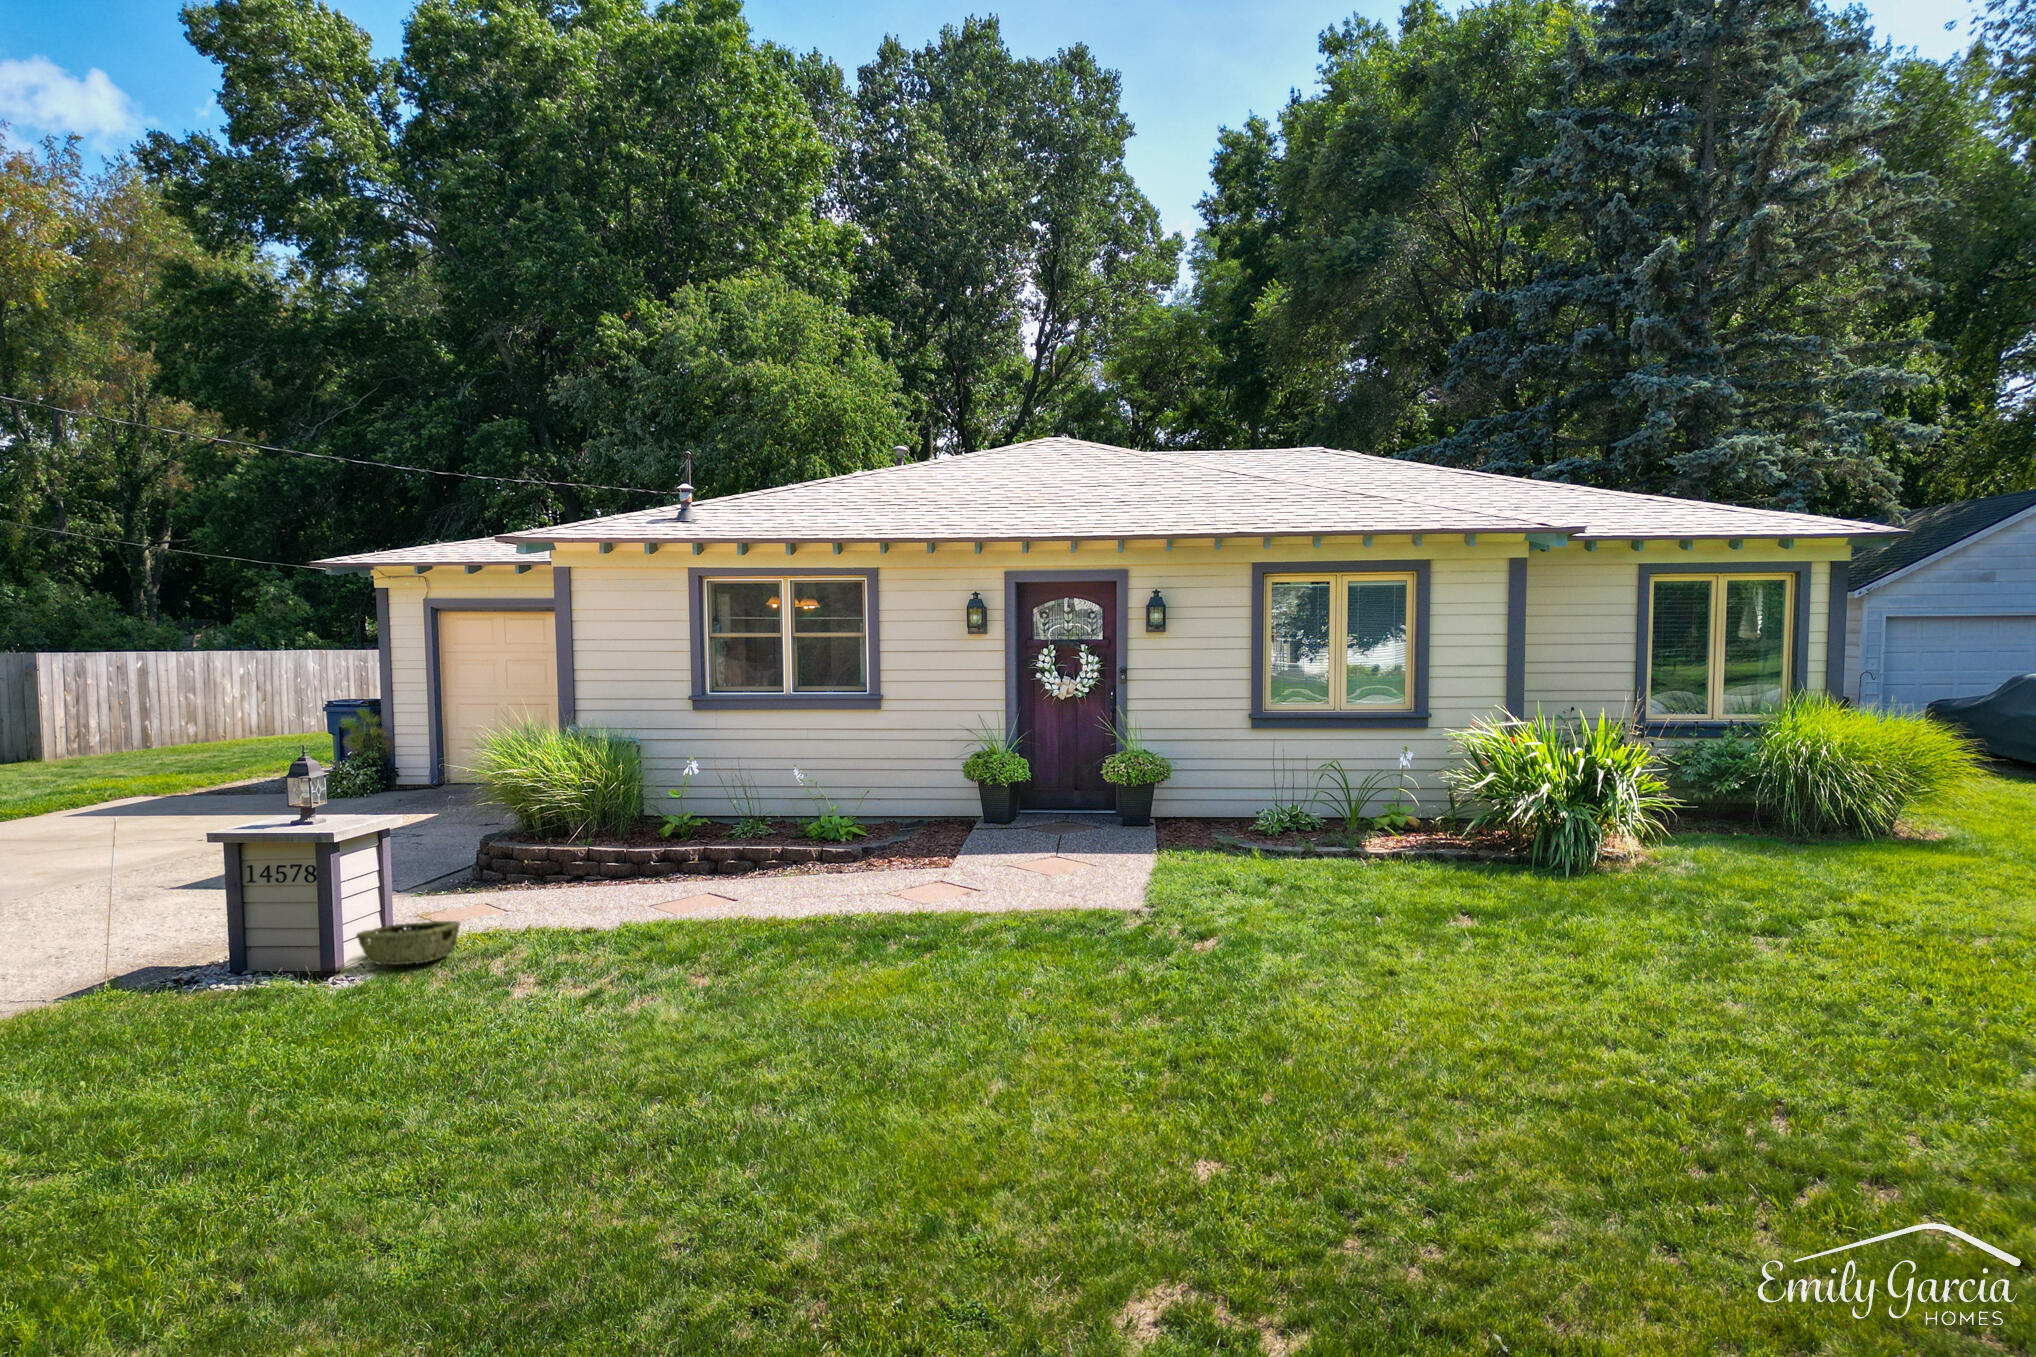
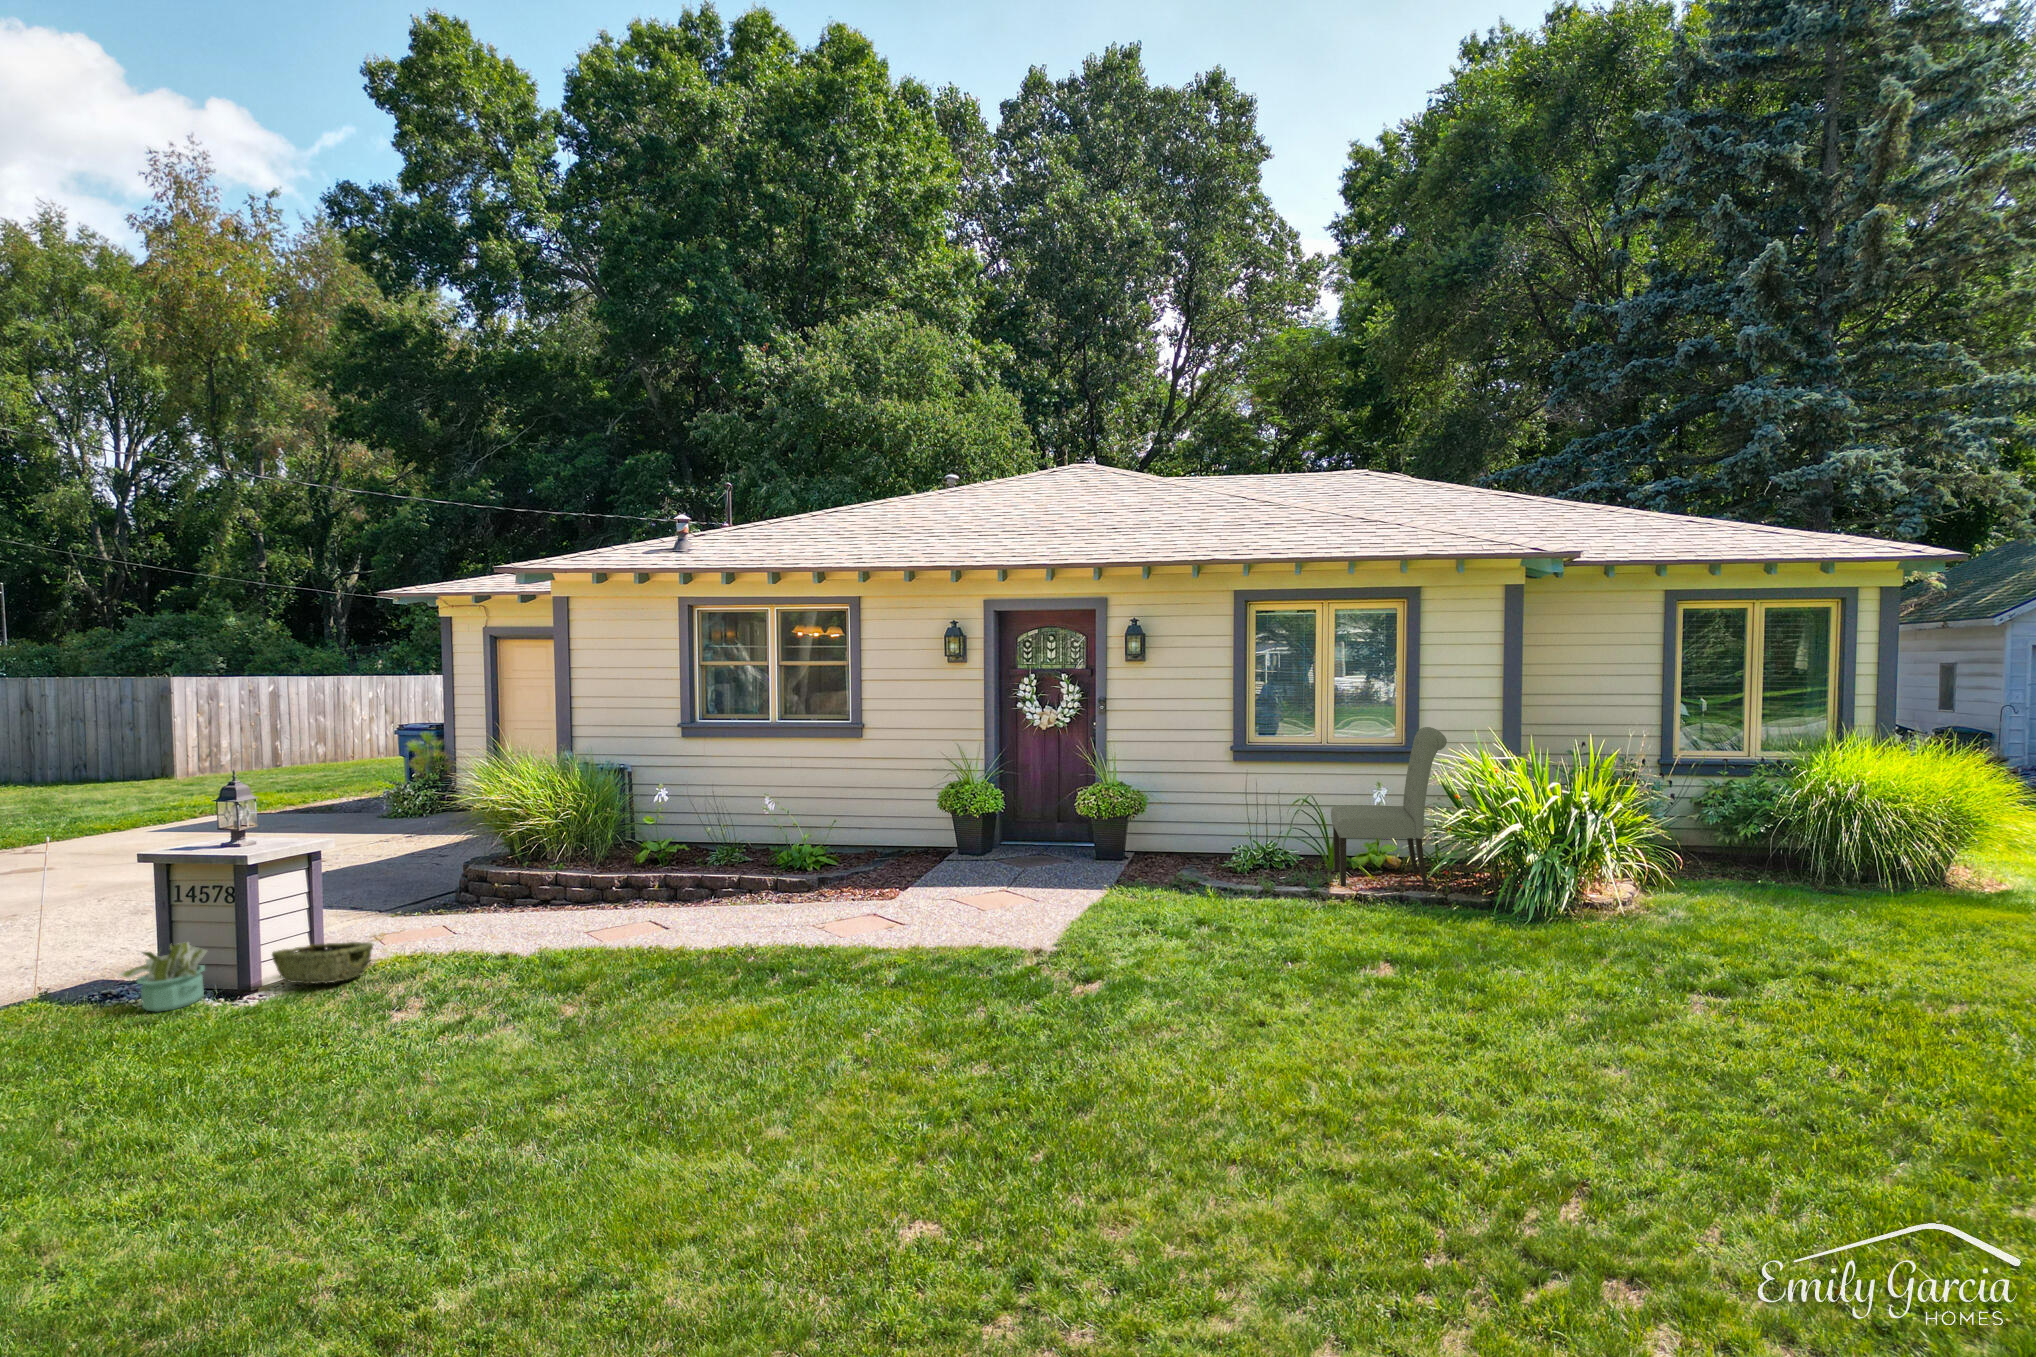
chair: none [1358,693,1473,842] -> present [1331,727,1447,887]
decorative plant: none [198,925,289,998] -> present [119,942,207,1012]

